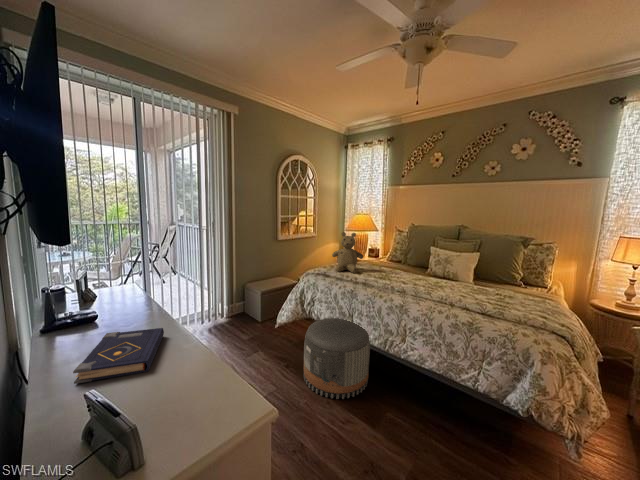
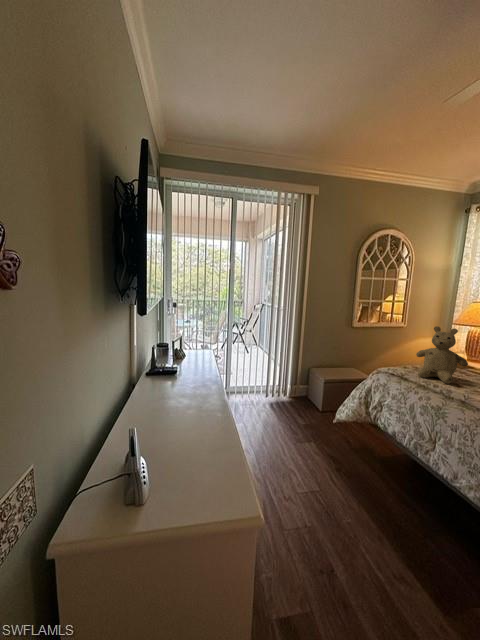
pouf: present [304,318,370,399] -> none [354,431,459,549]
book: present [73,328,164,384] -> none [144,387,209,427]

